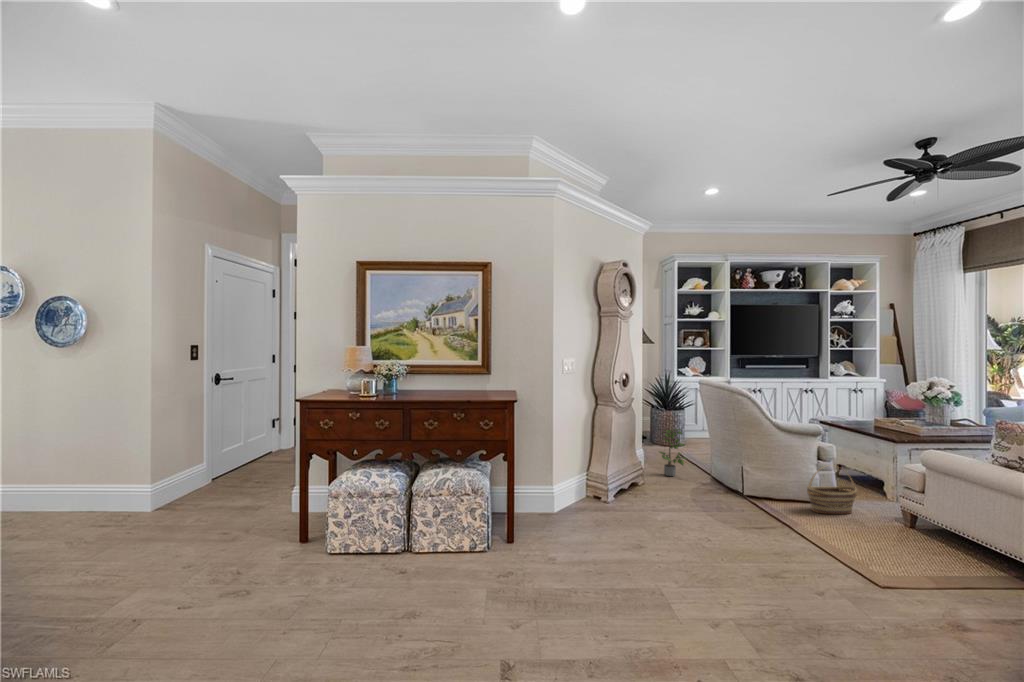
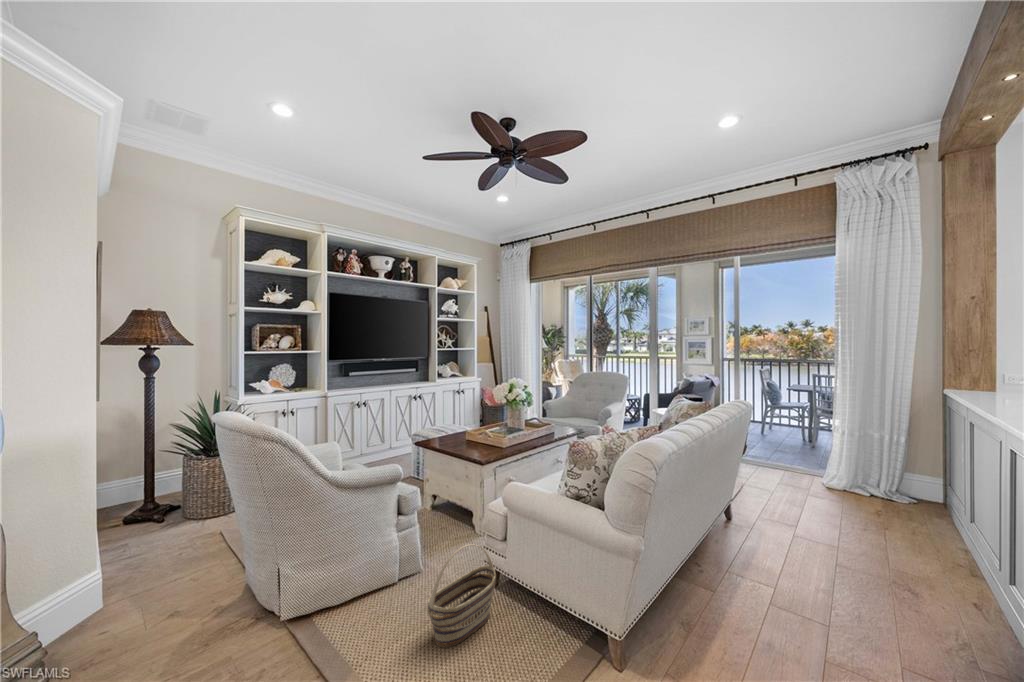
potted plant: present [659,429,686,476] -> none [127,522,212,645]

